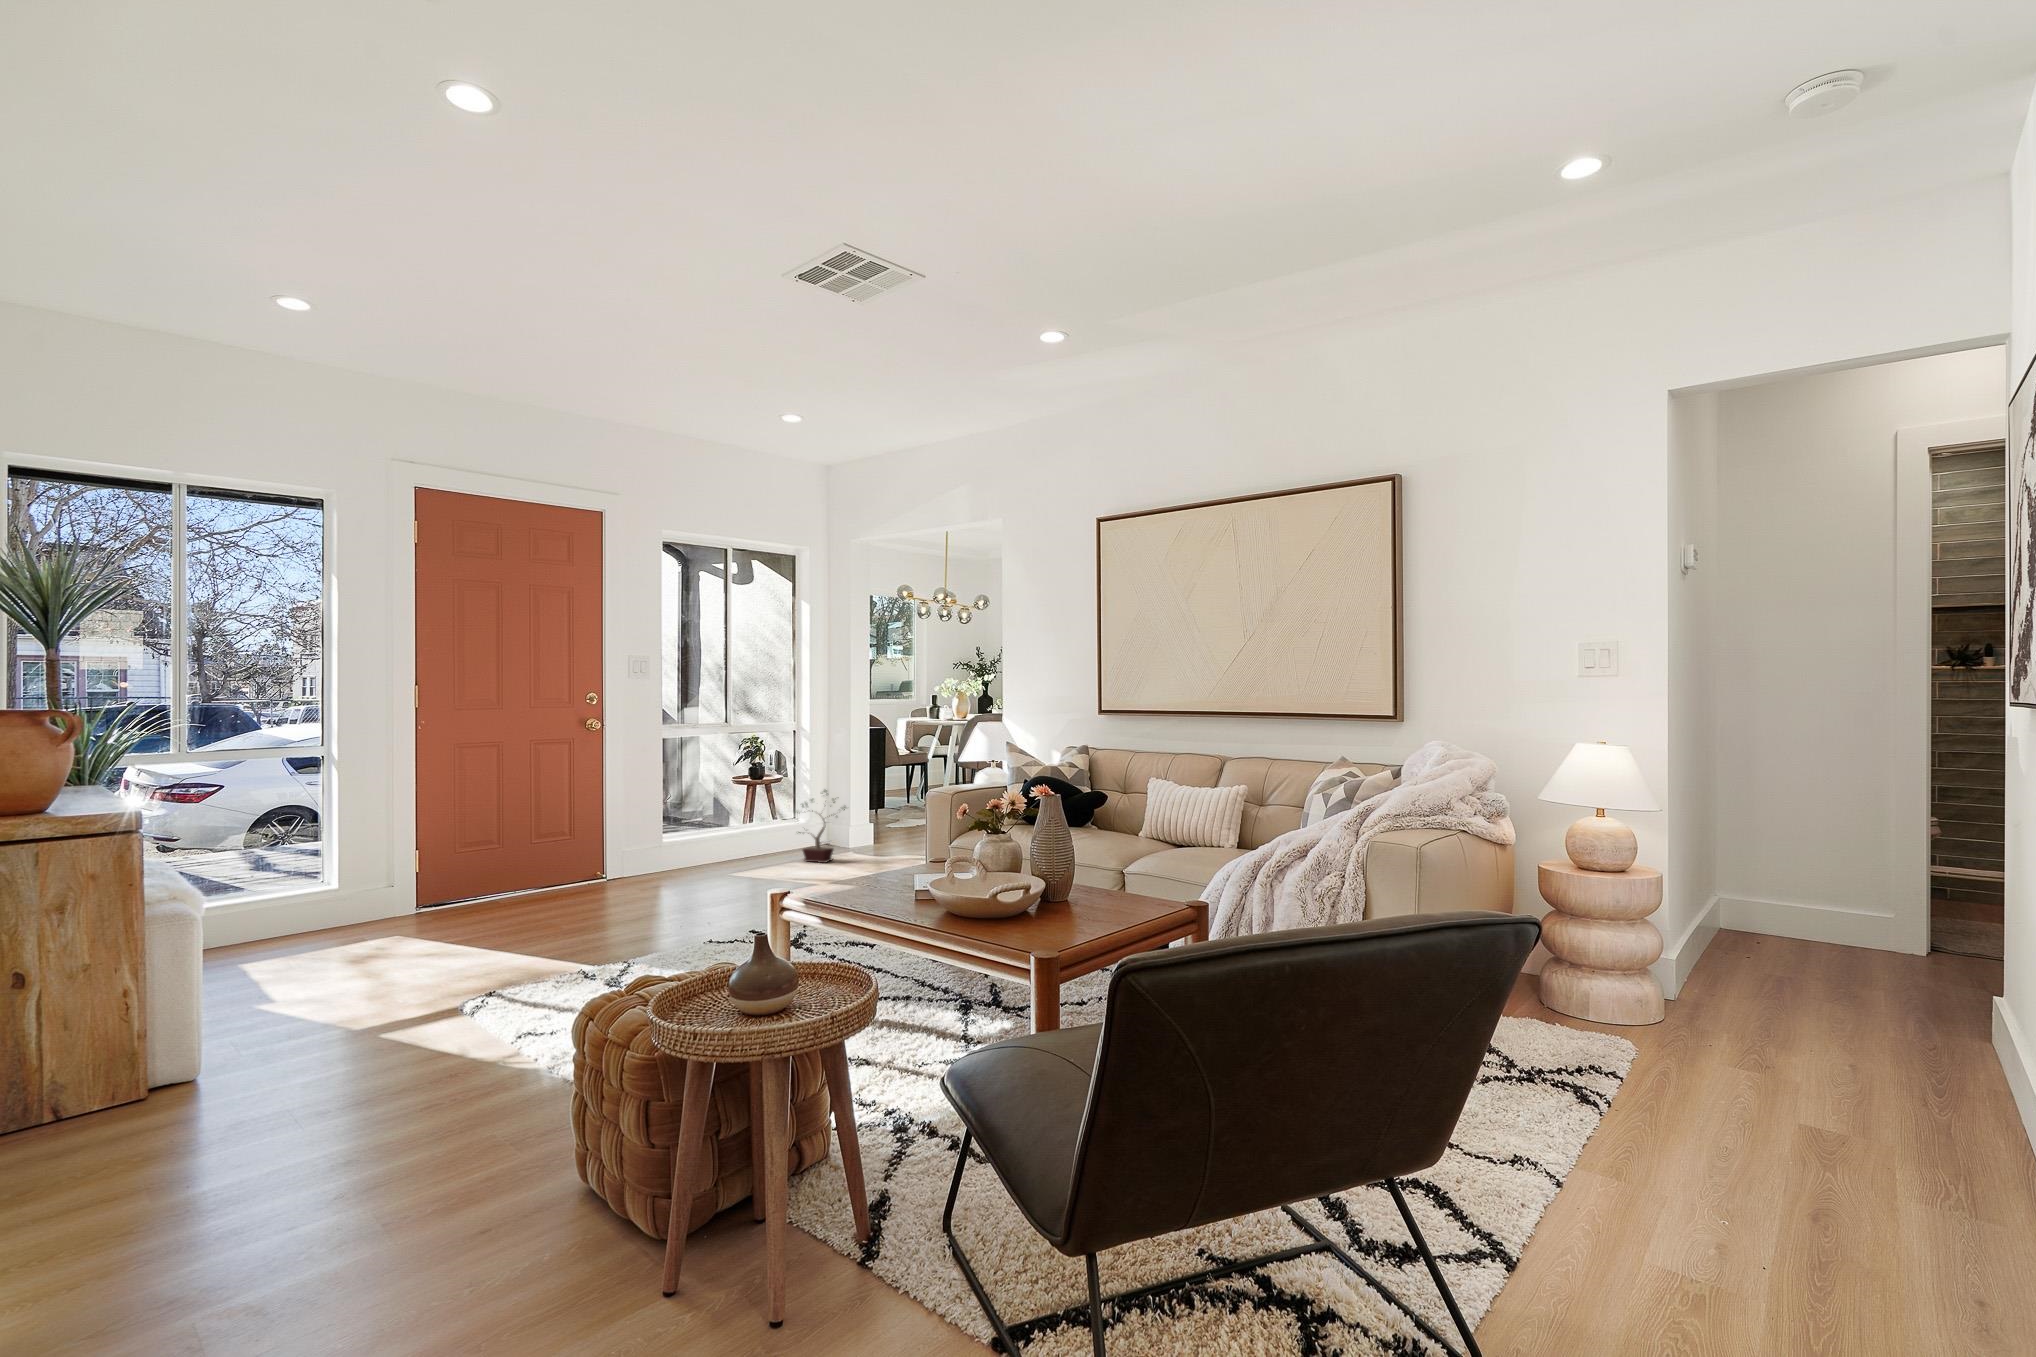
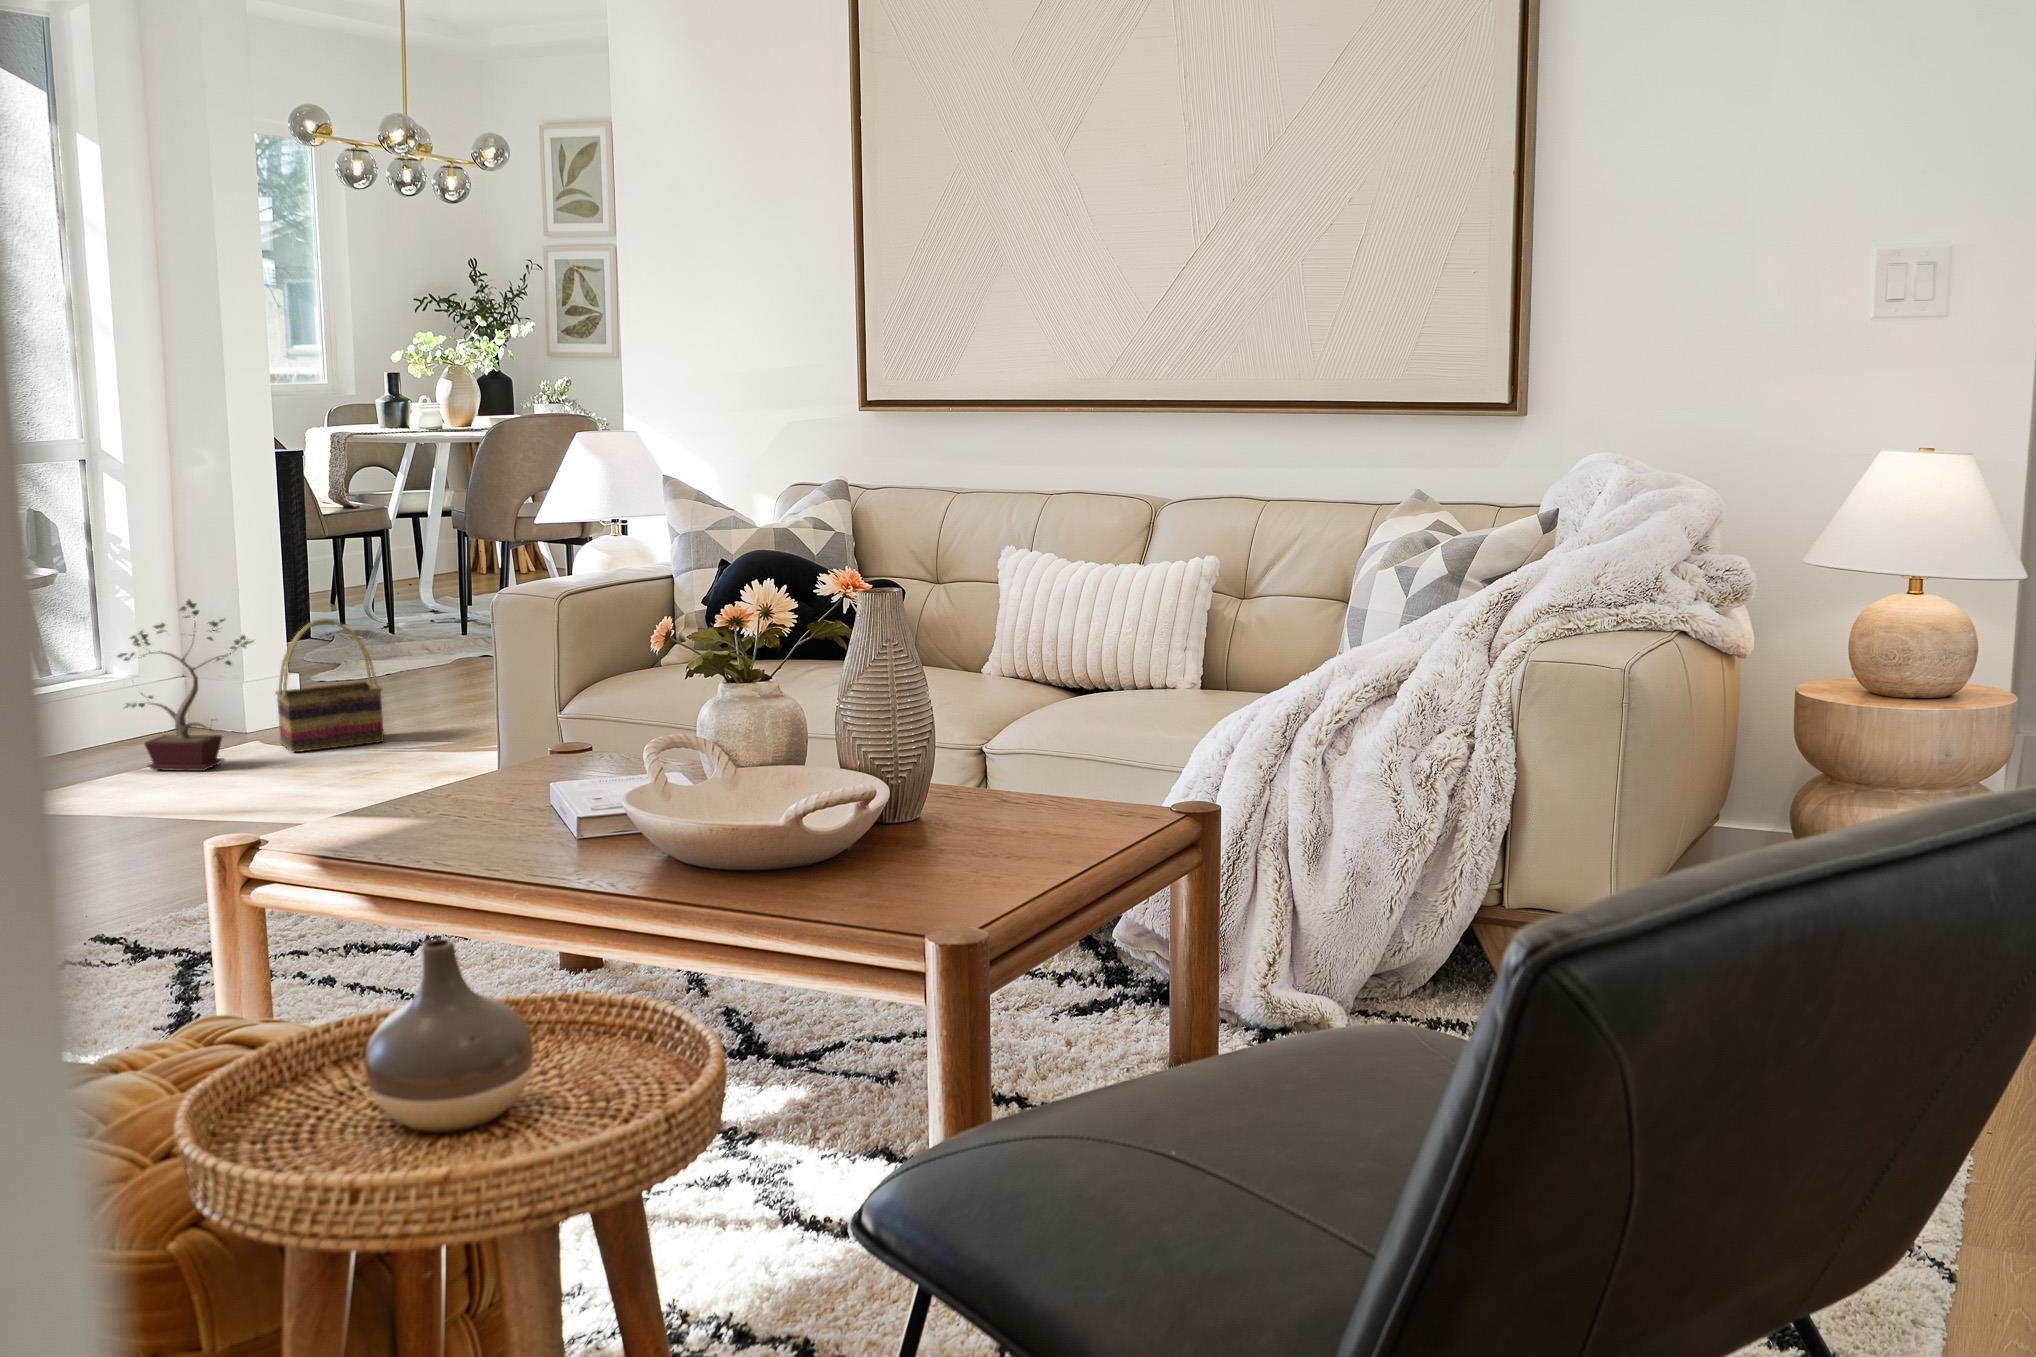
basket: none [859,800,903,857] -> present [276,619,384,752]

